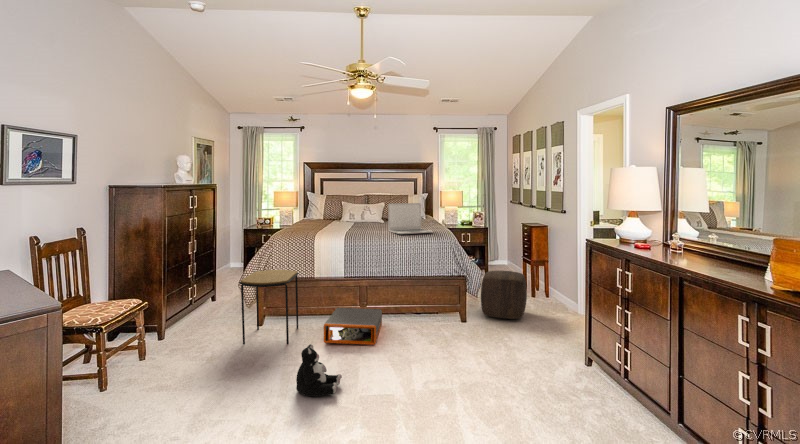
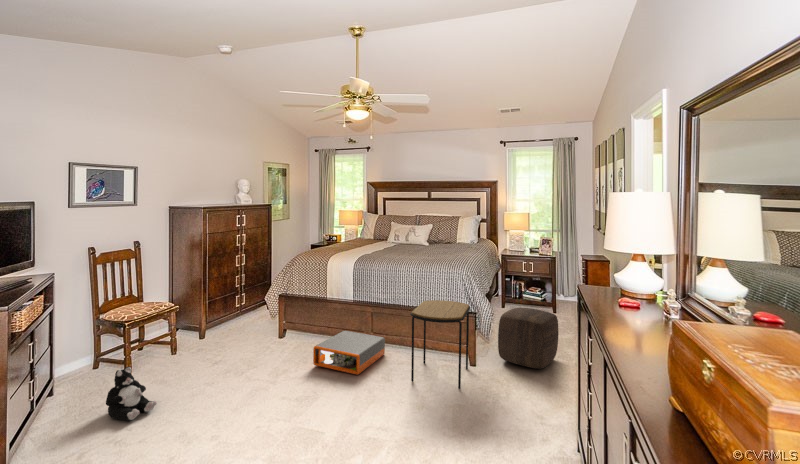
laptop: present [388,203,433,234] -> none [411,226,455,260]
side table: present [239,270,298,345] -> present [410,300,470,389]
plush toy: present [296,344,342,396] -> present [106,367,157,420]

